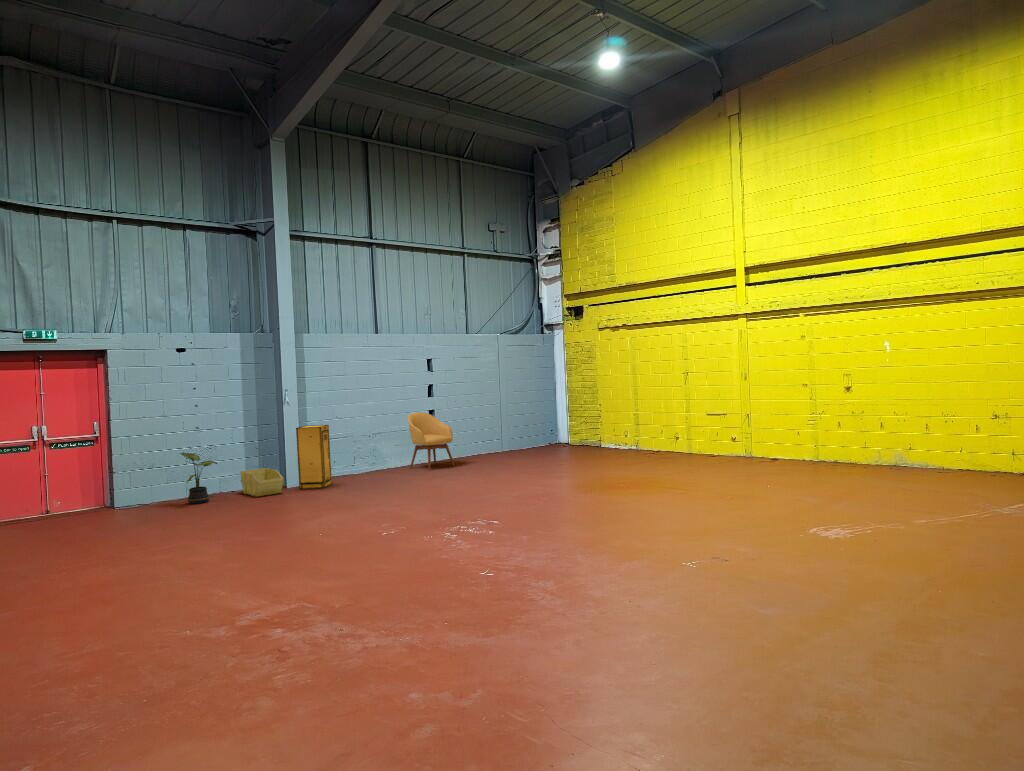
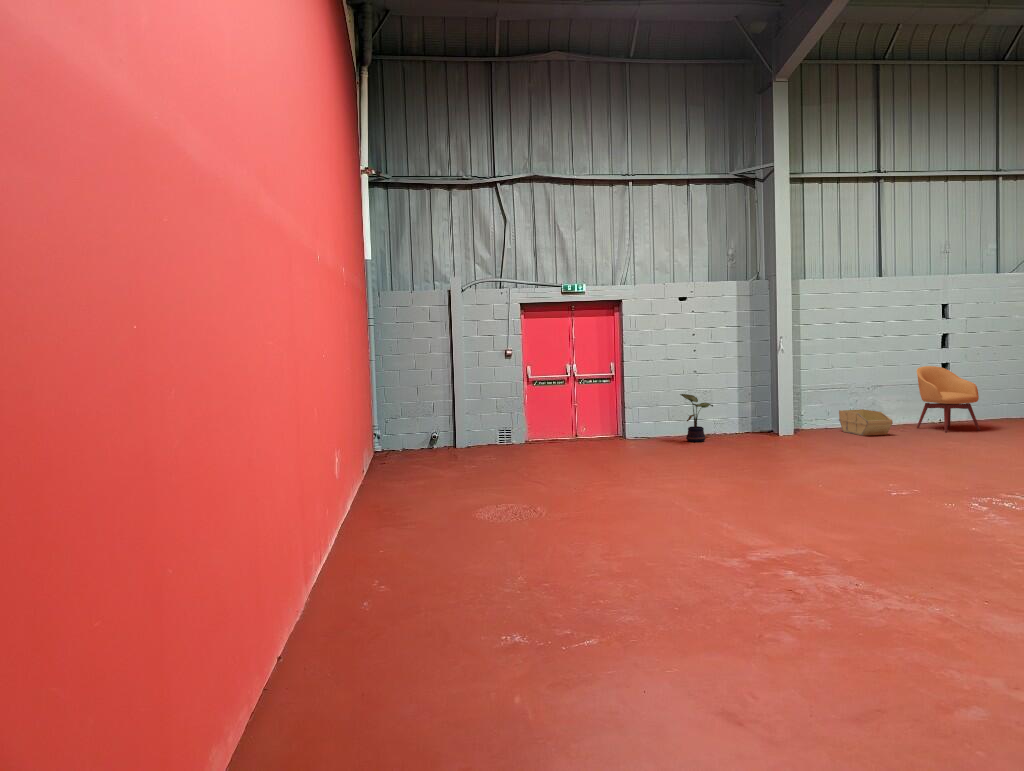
storage cabinet: present [296,425,332,489] -> none [792,374,827,440]
storage bin: present [240,468,284,497] -> present [839,409,893,436]

